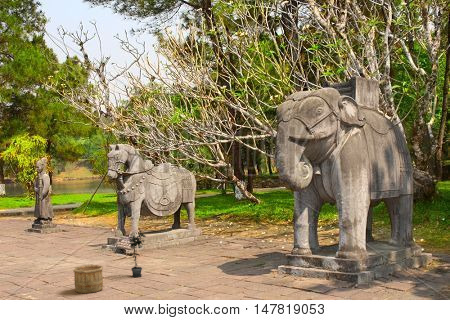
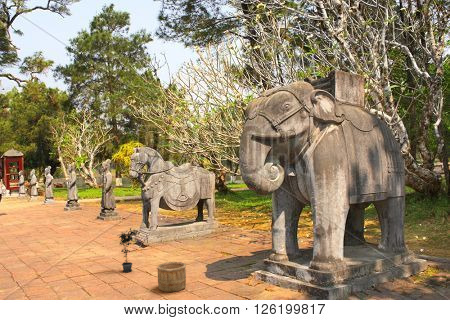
wooden bucket: present [73,265,103,293] -> present [157,262,186,292]

